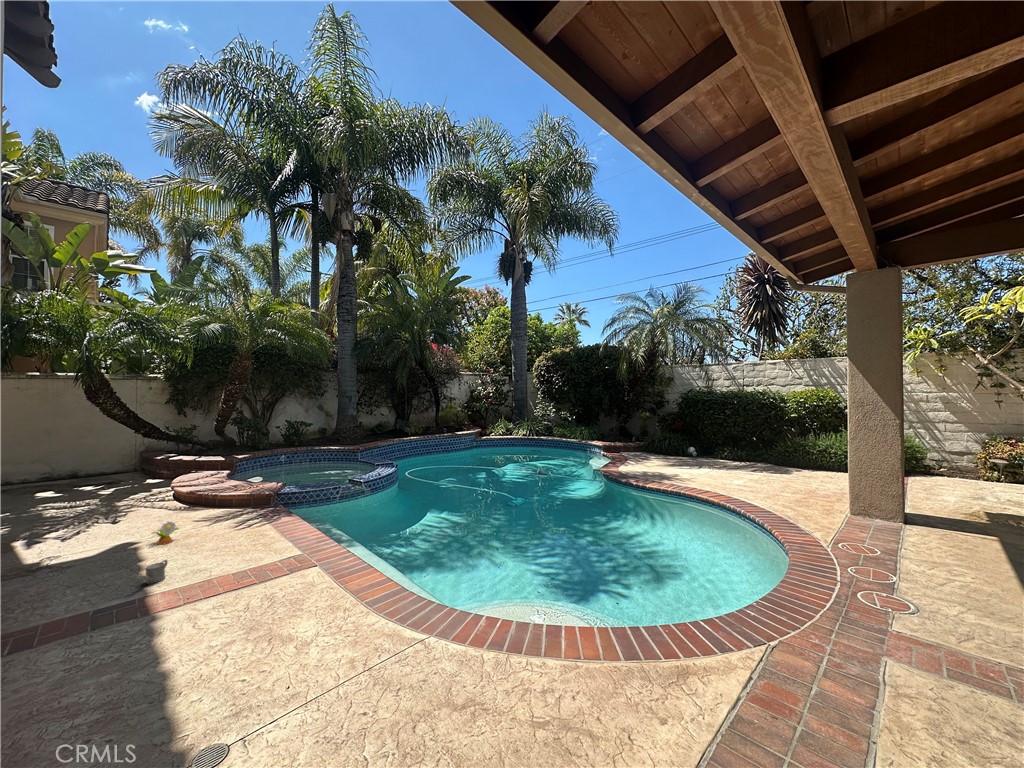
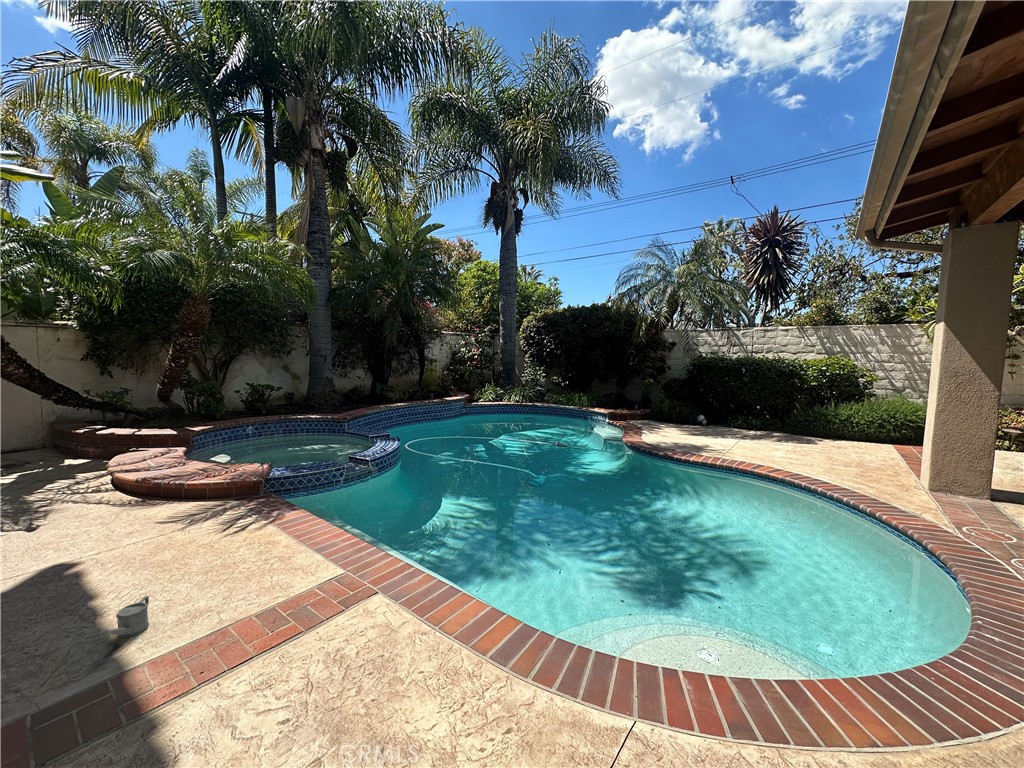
decorative plant: present [152,521,179,545] -> none [103,529,148,563]

